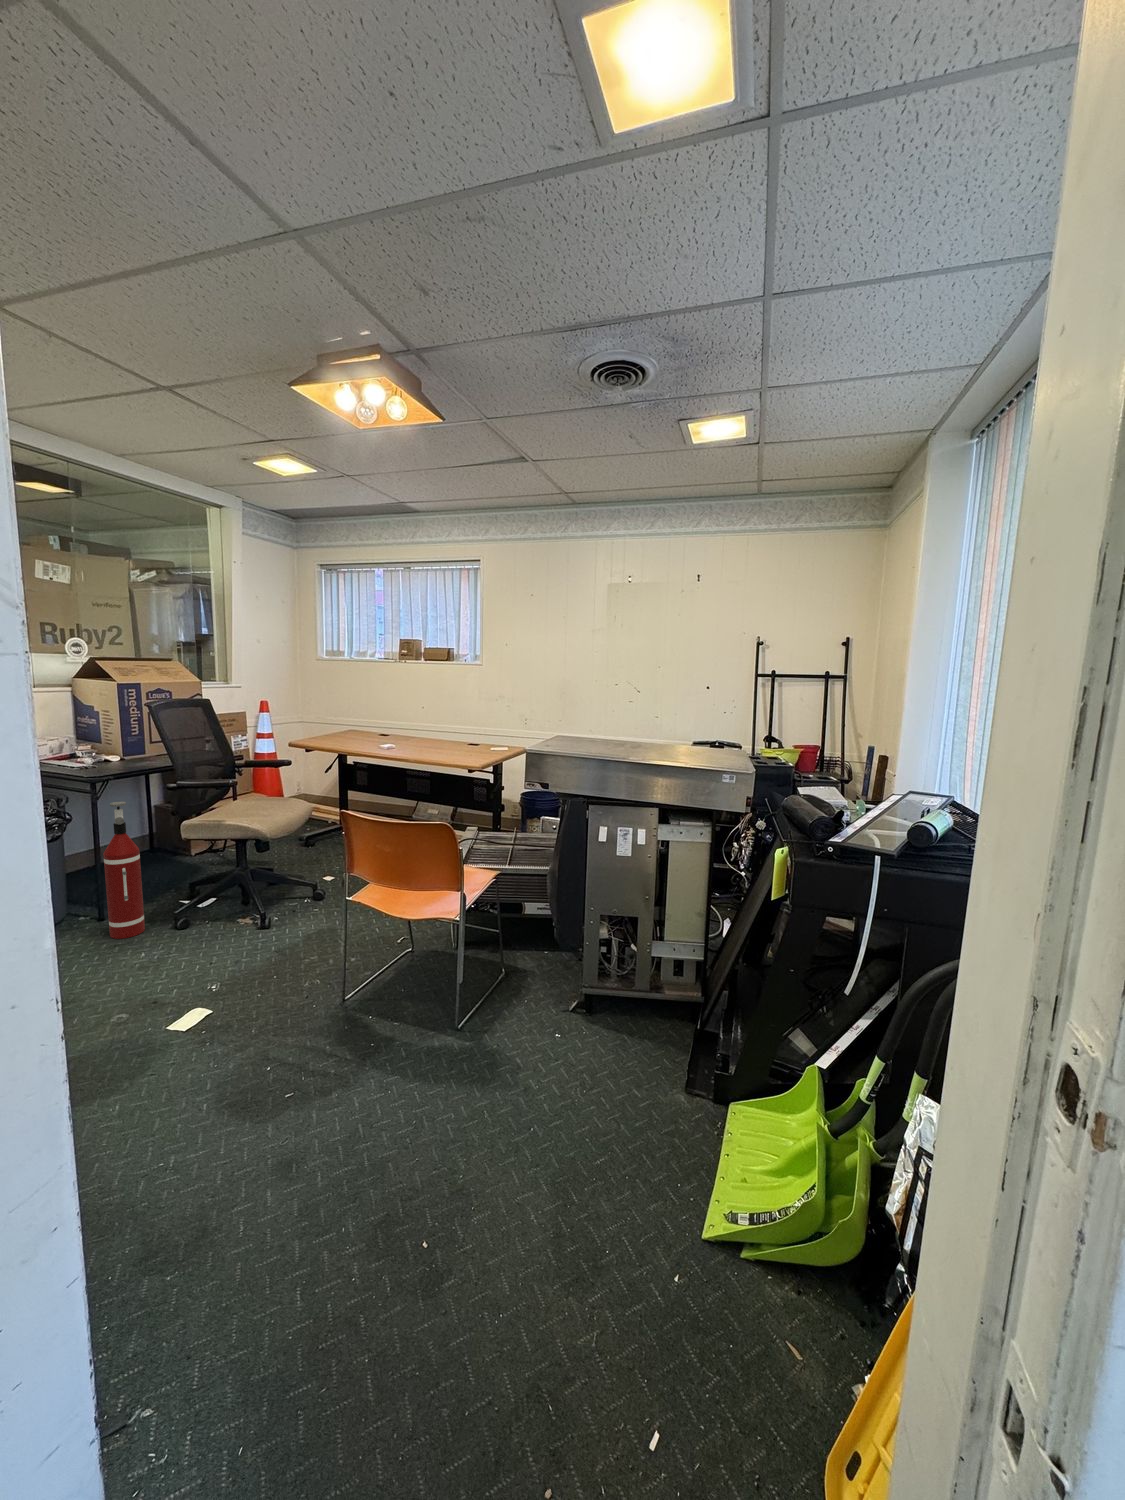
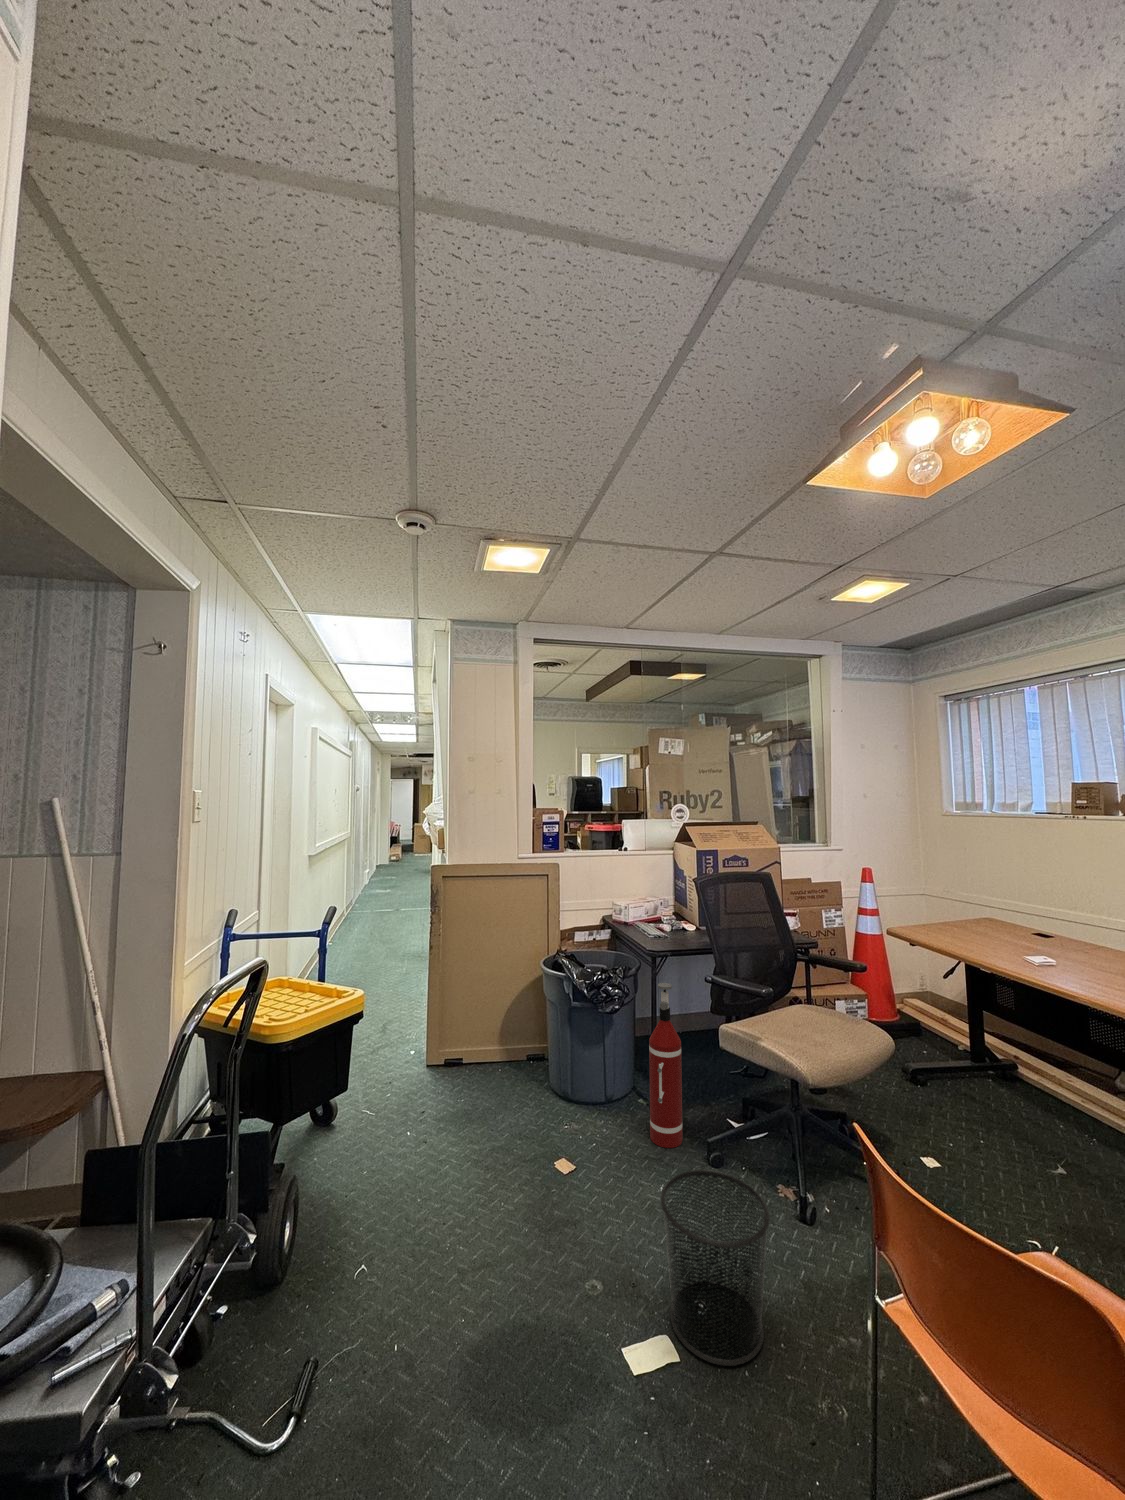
waste bin: none [182,898,267,1003] -> present [661,1170,770,1366]

